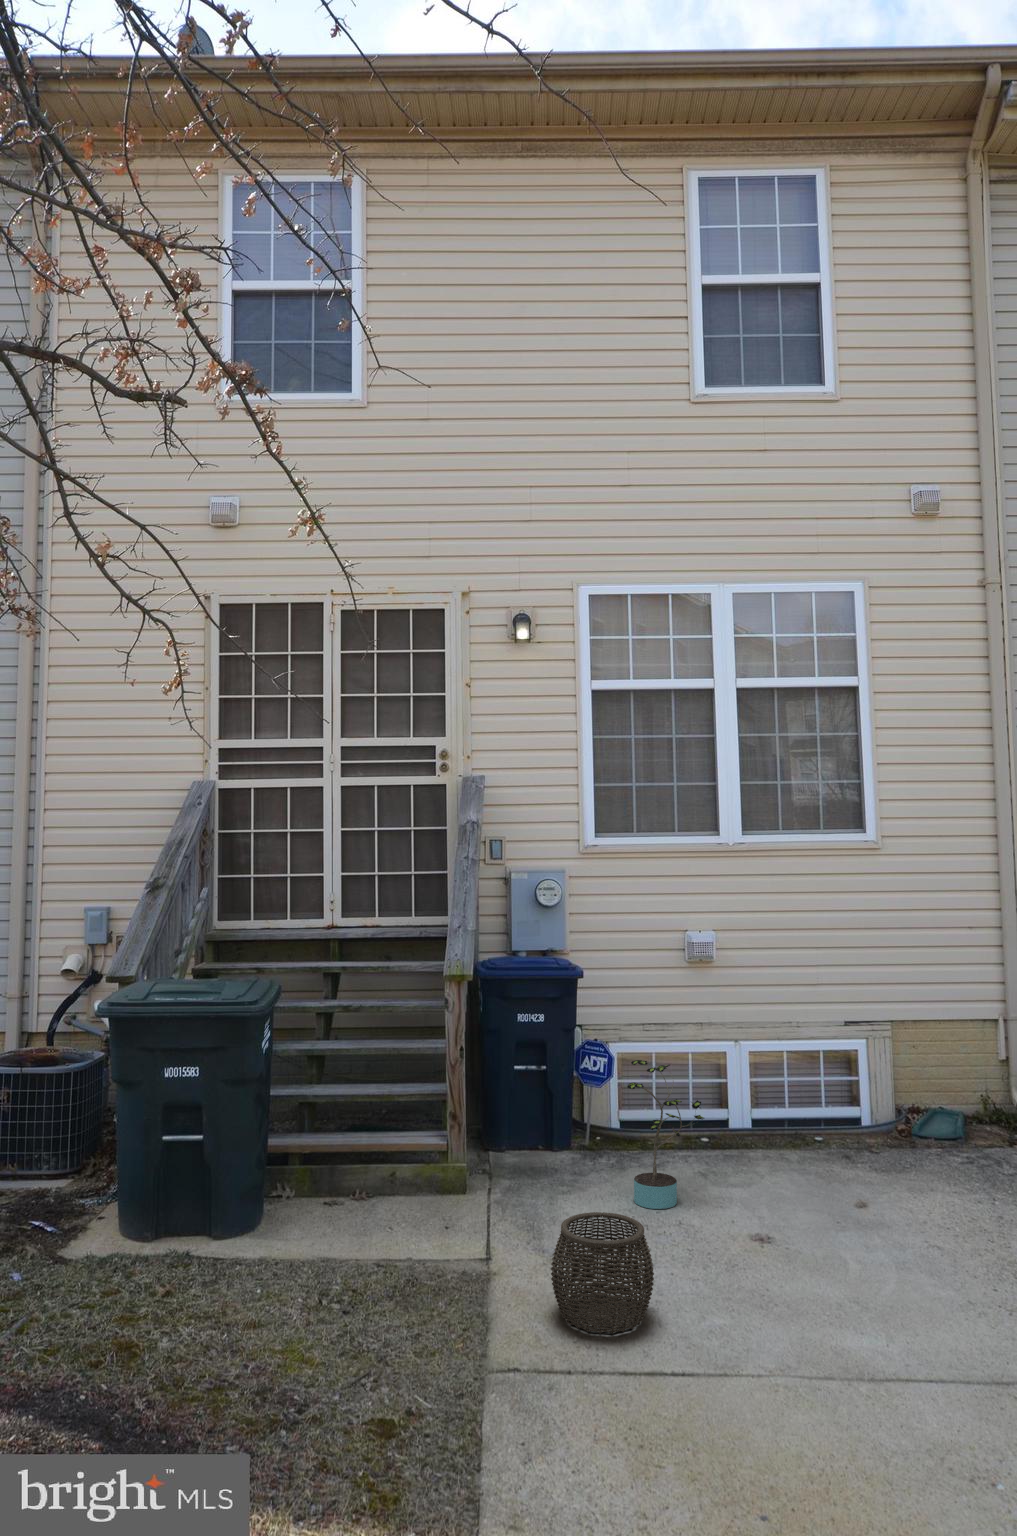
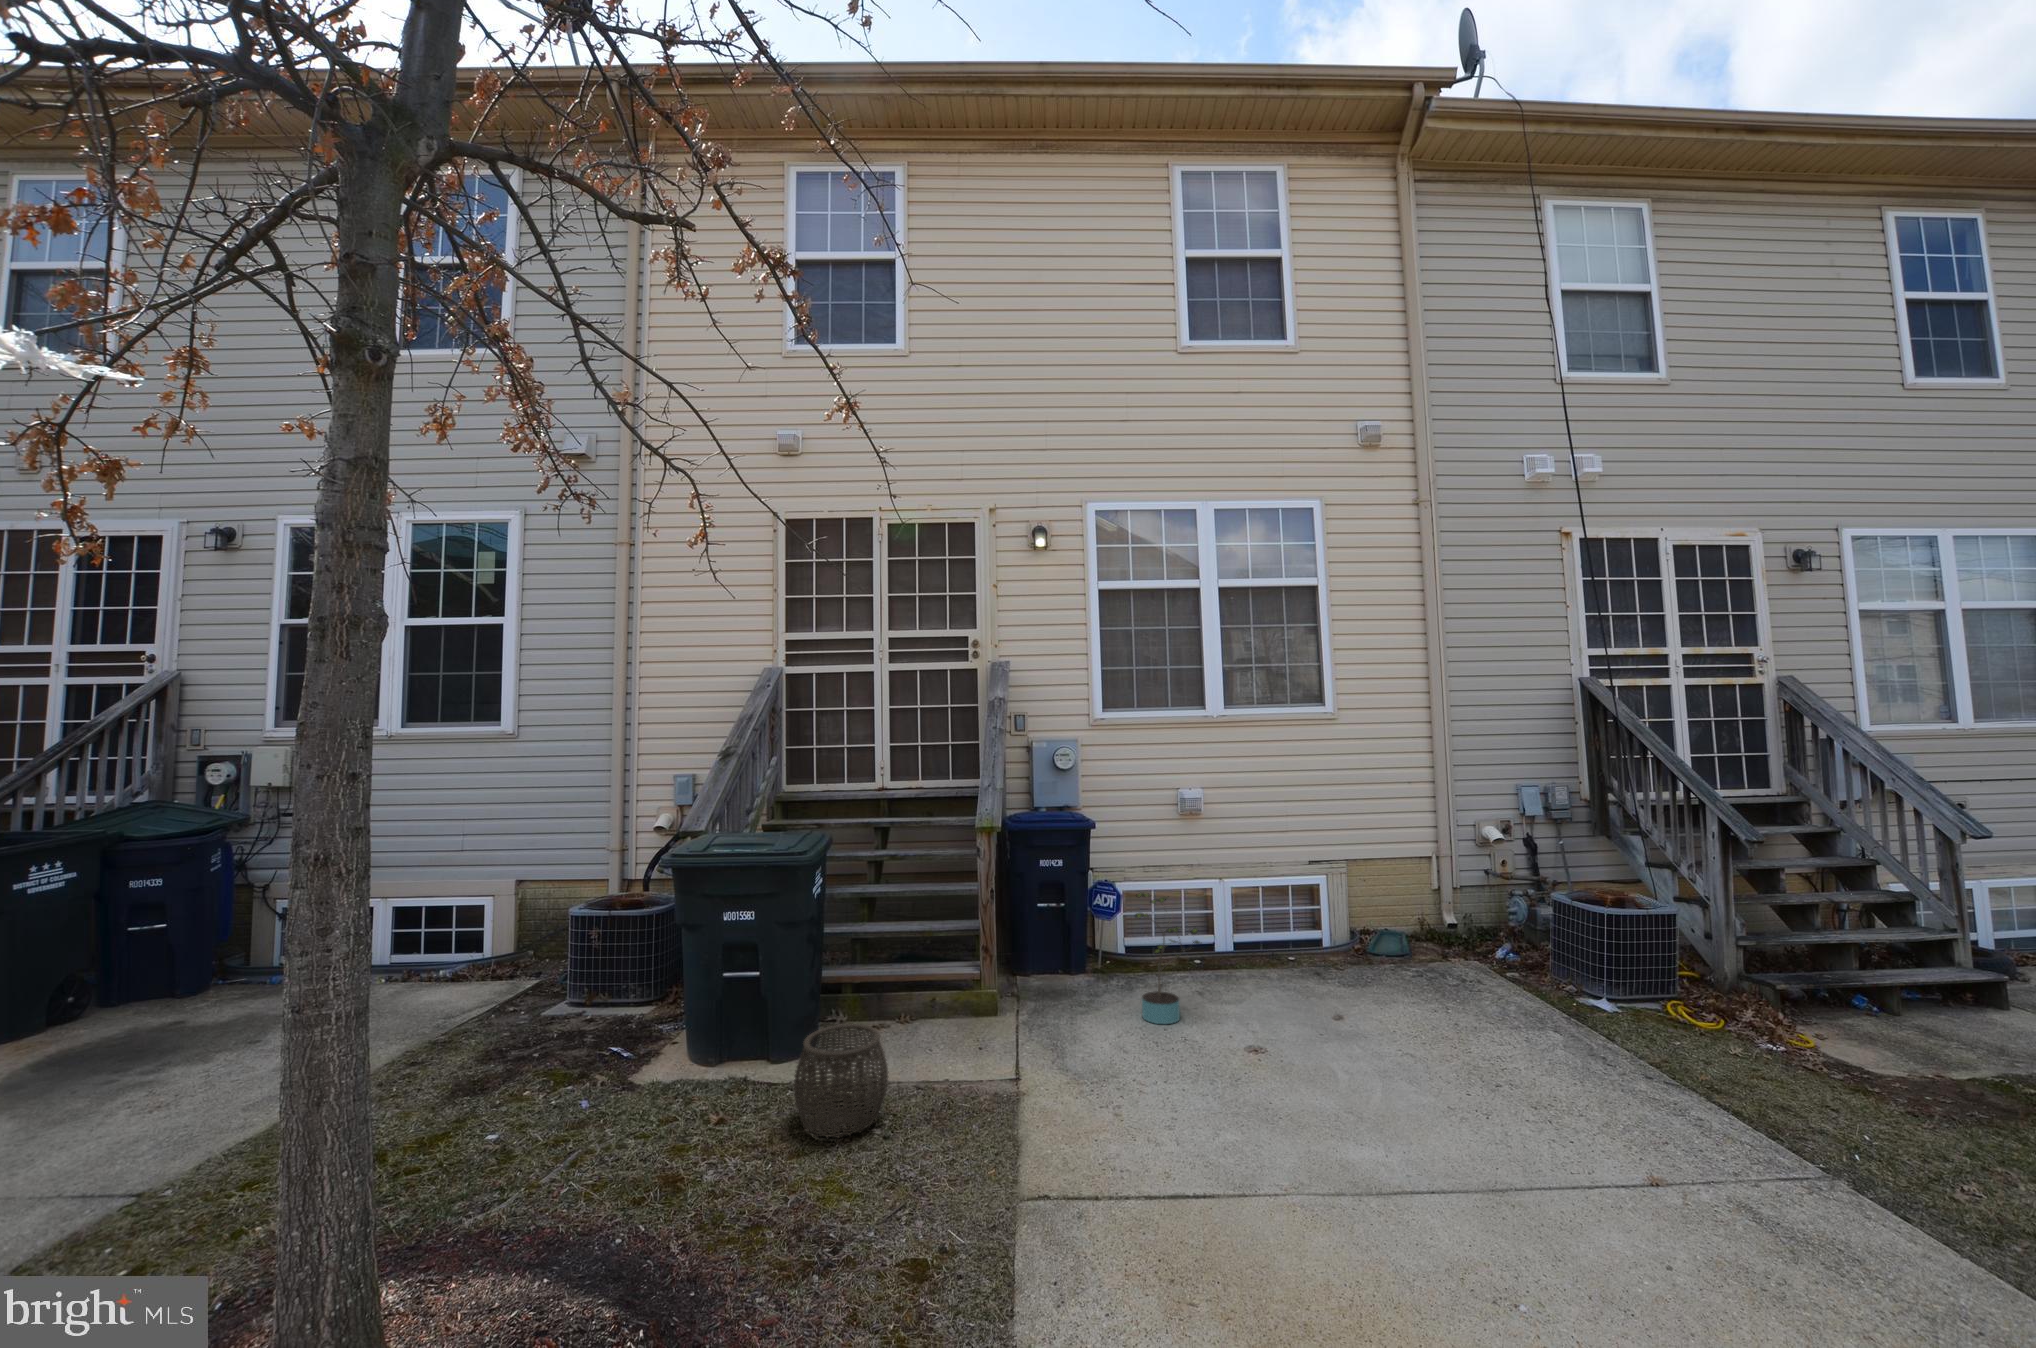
woven basket: present [551,1212,654,1334] -> present [793,1024,888,1137]

